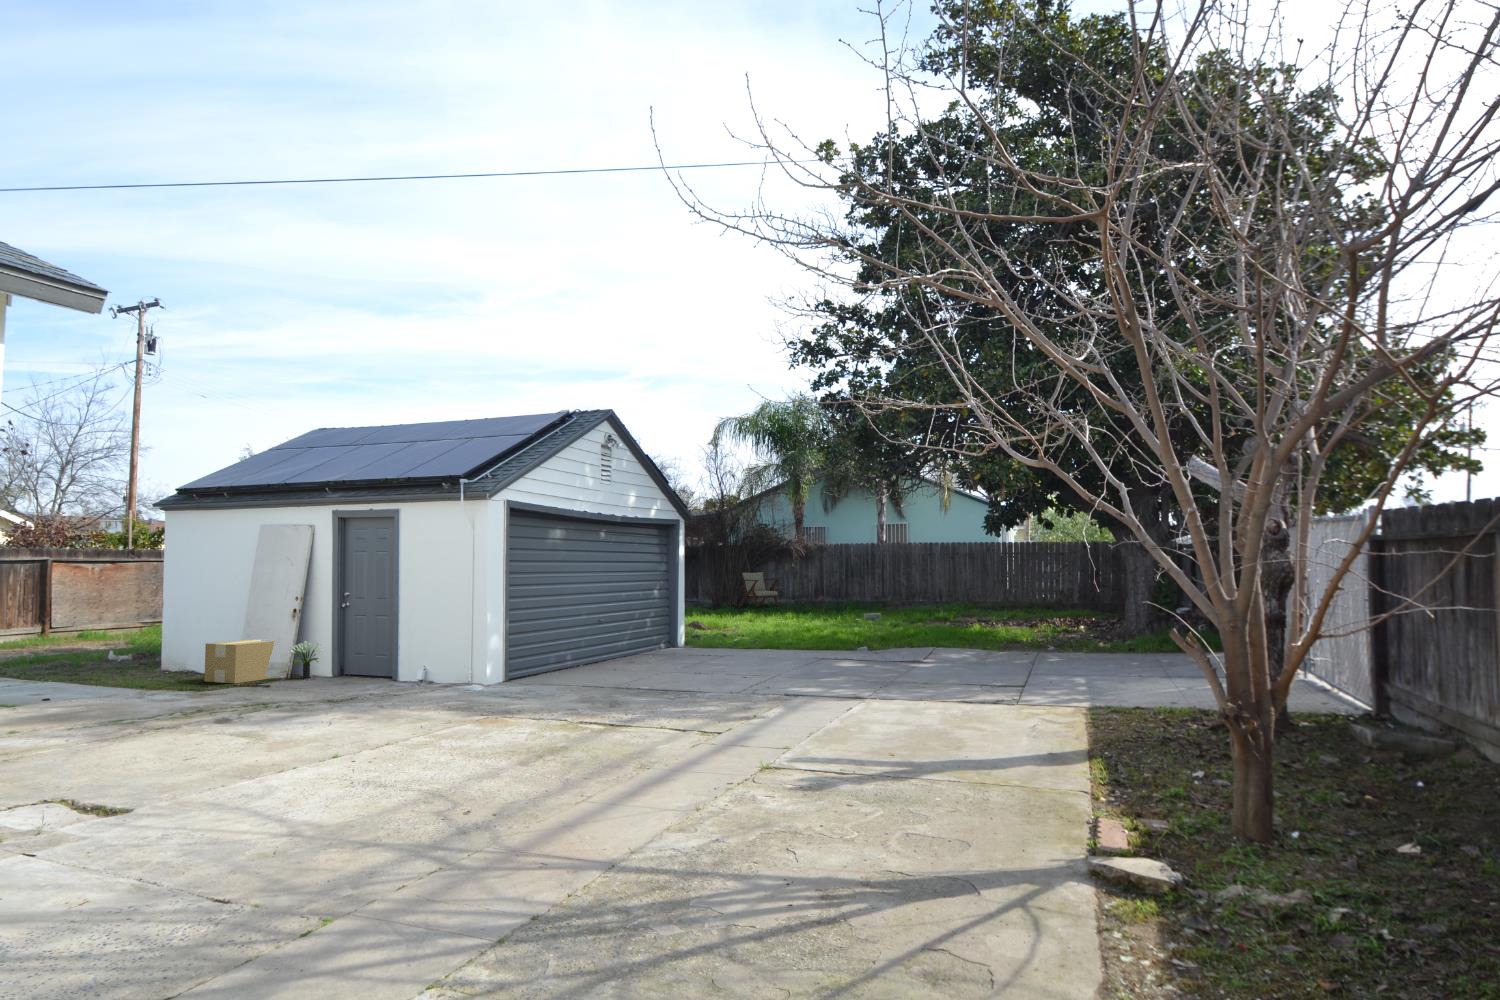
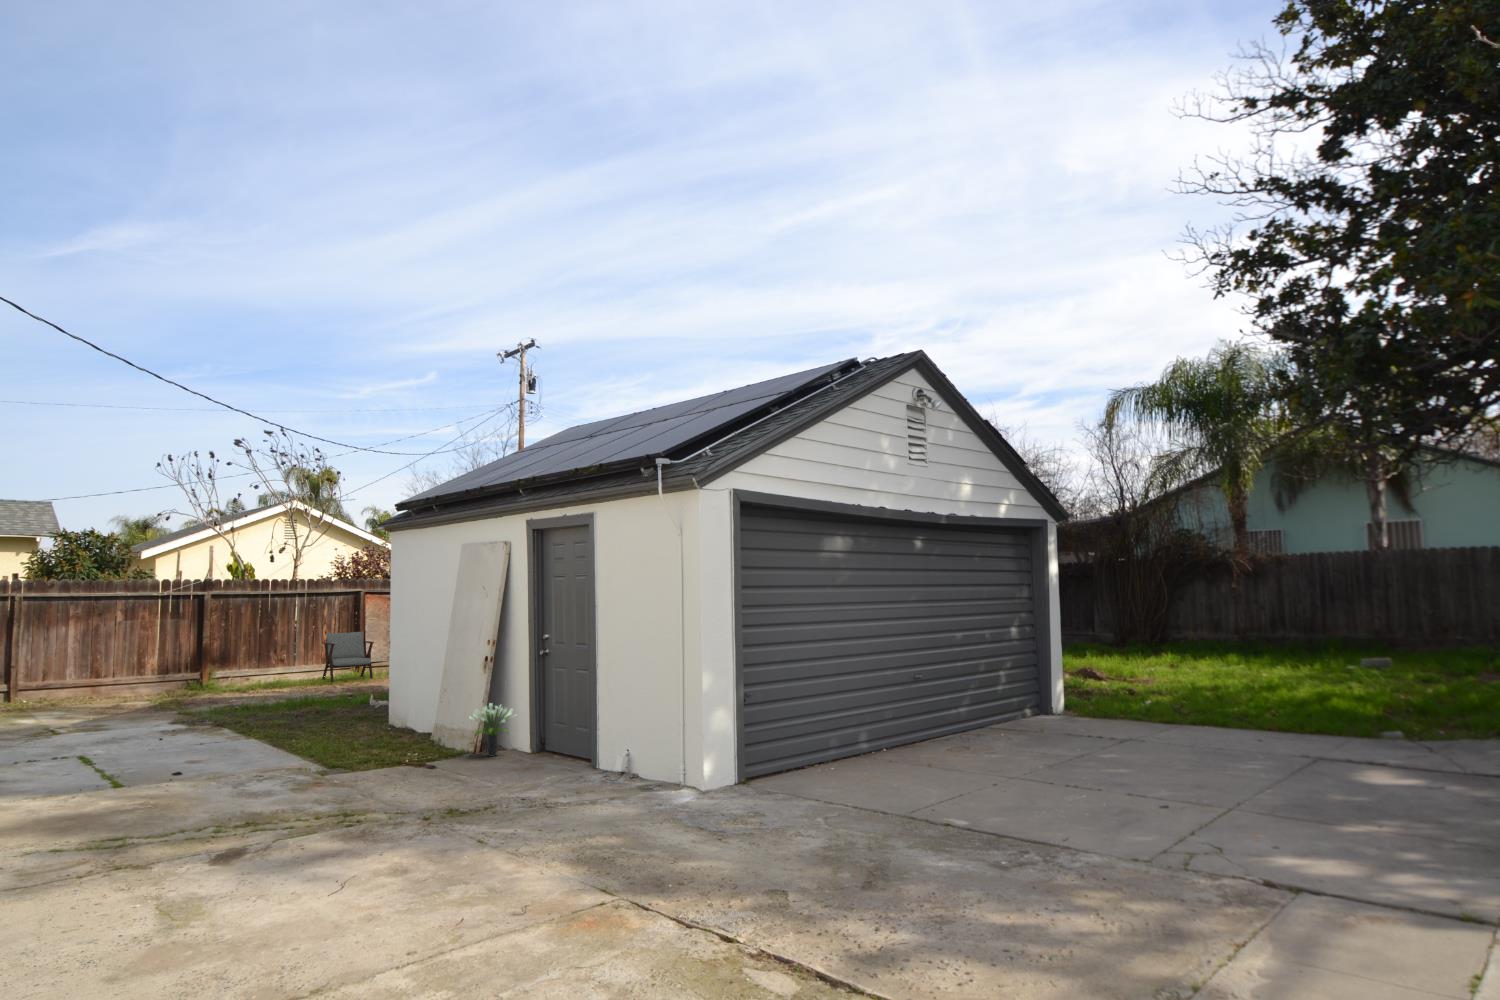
lounge chair: present [740,572,778,607] -> present [322,632,374,681]
cardboard box: present [204,639,277,683] -> none [373,697,464,762]

